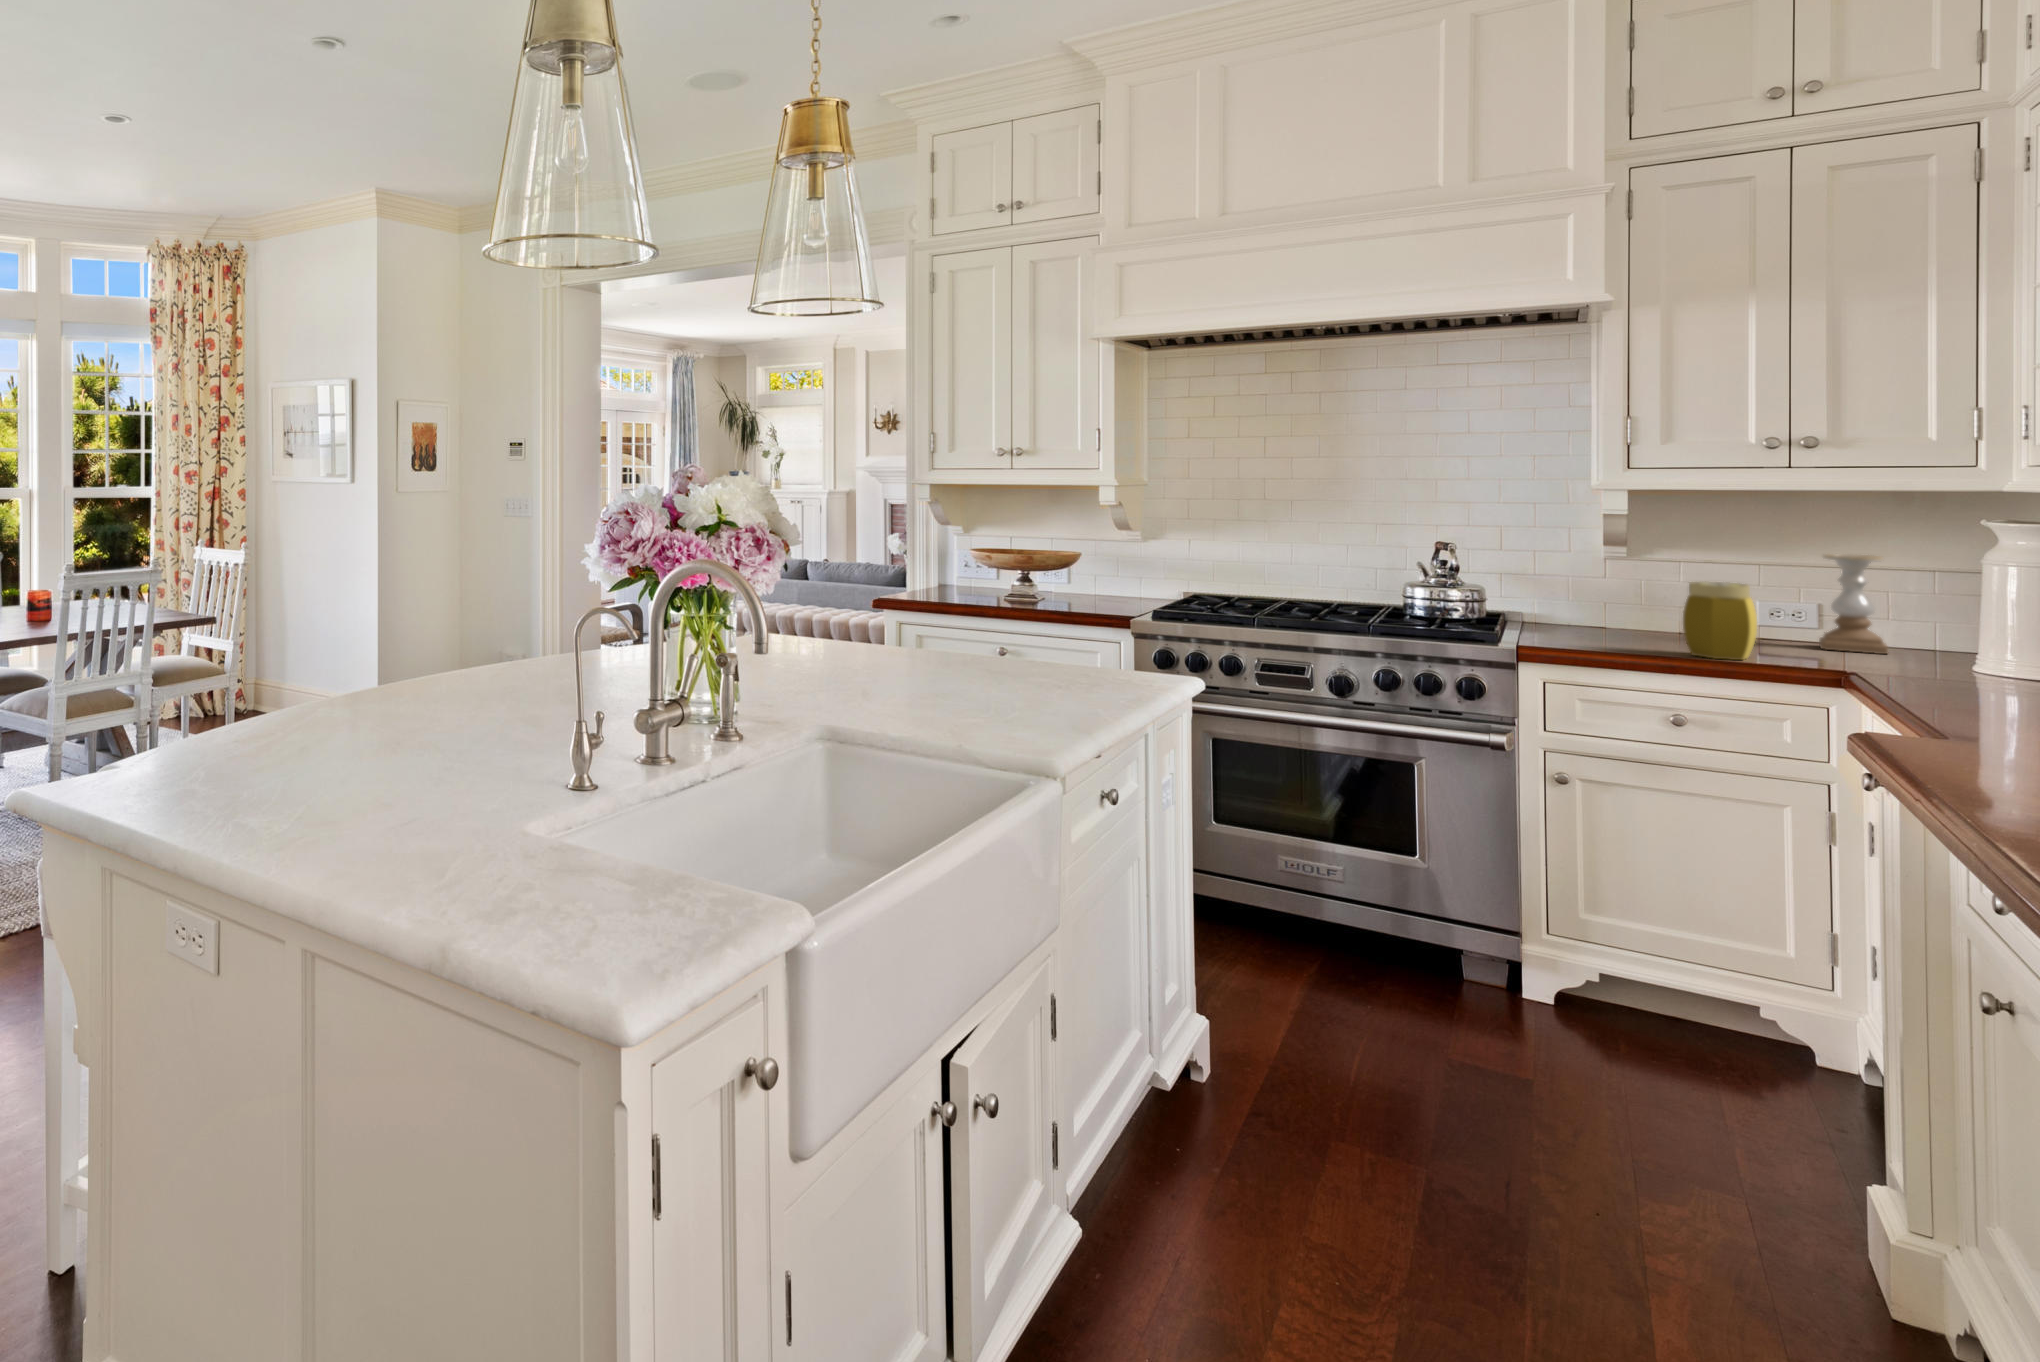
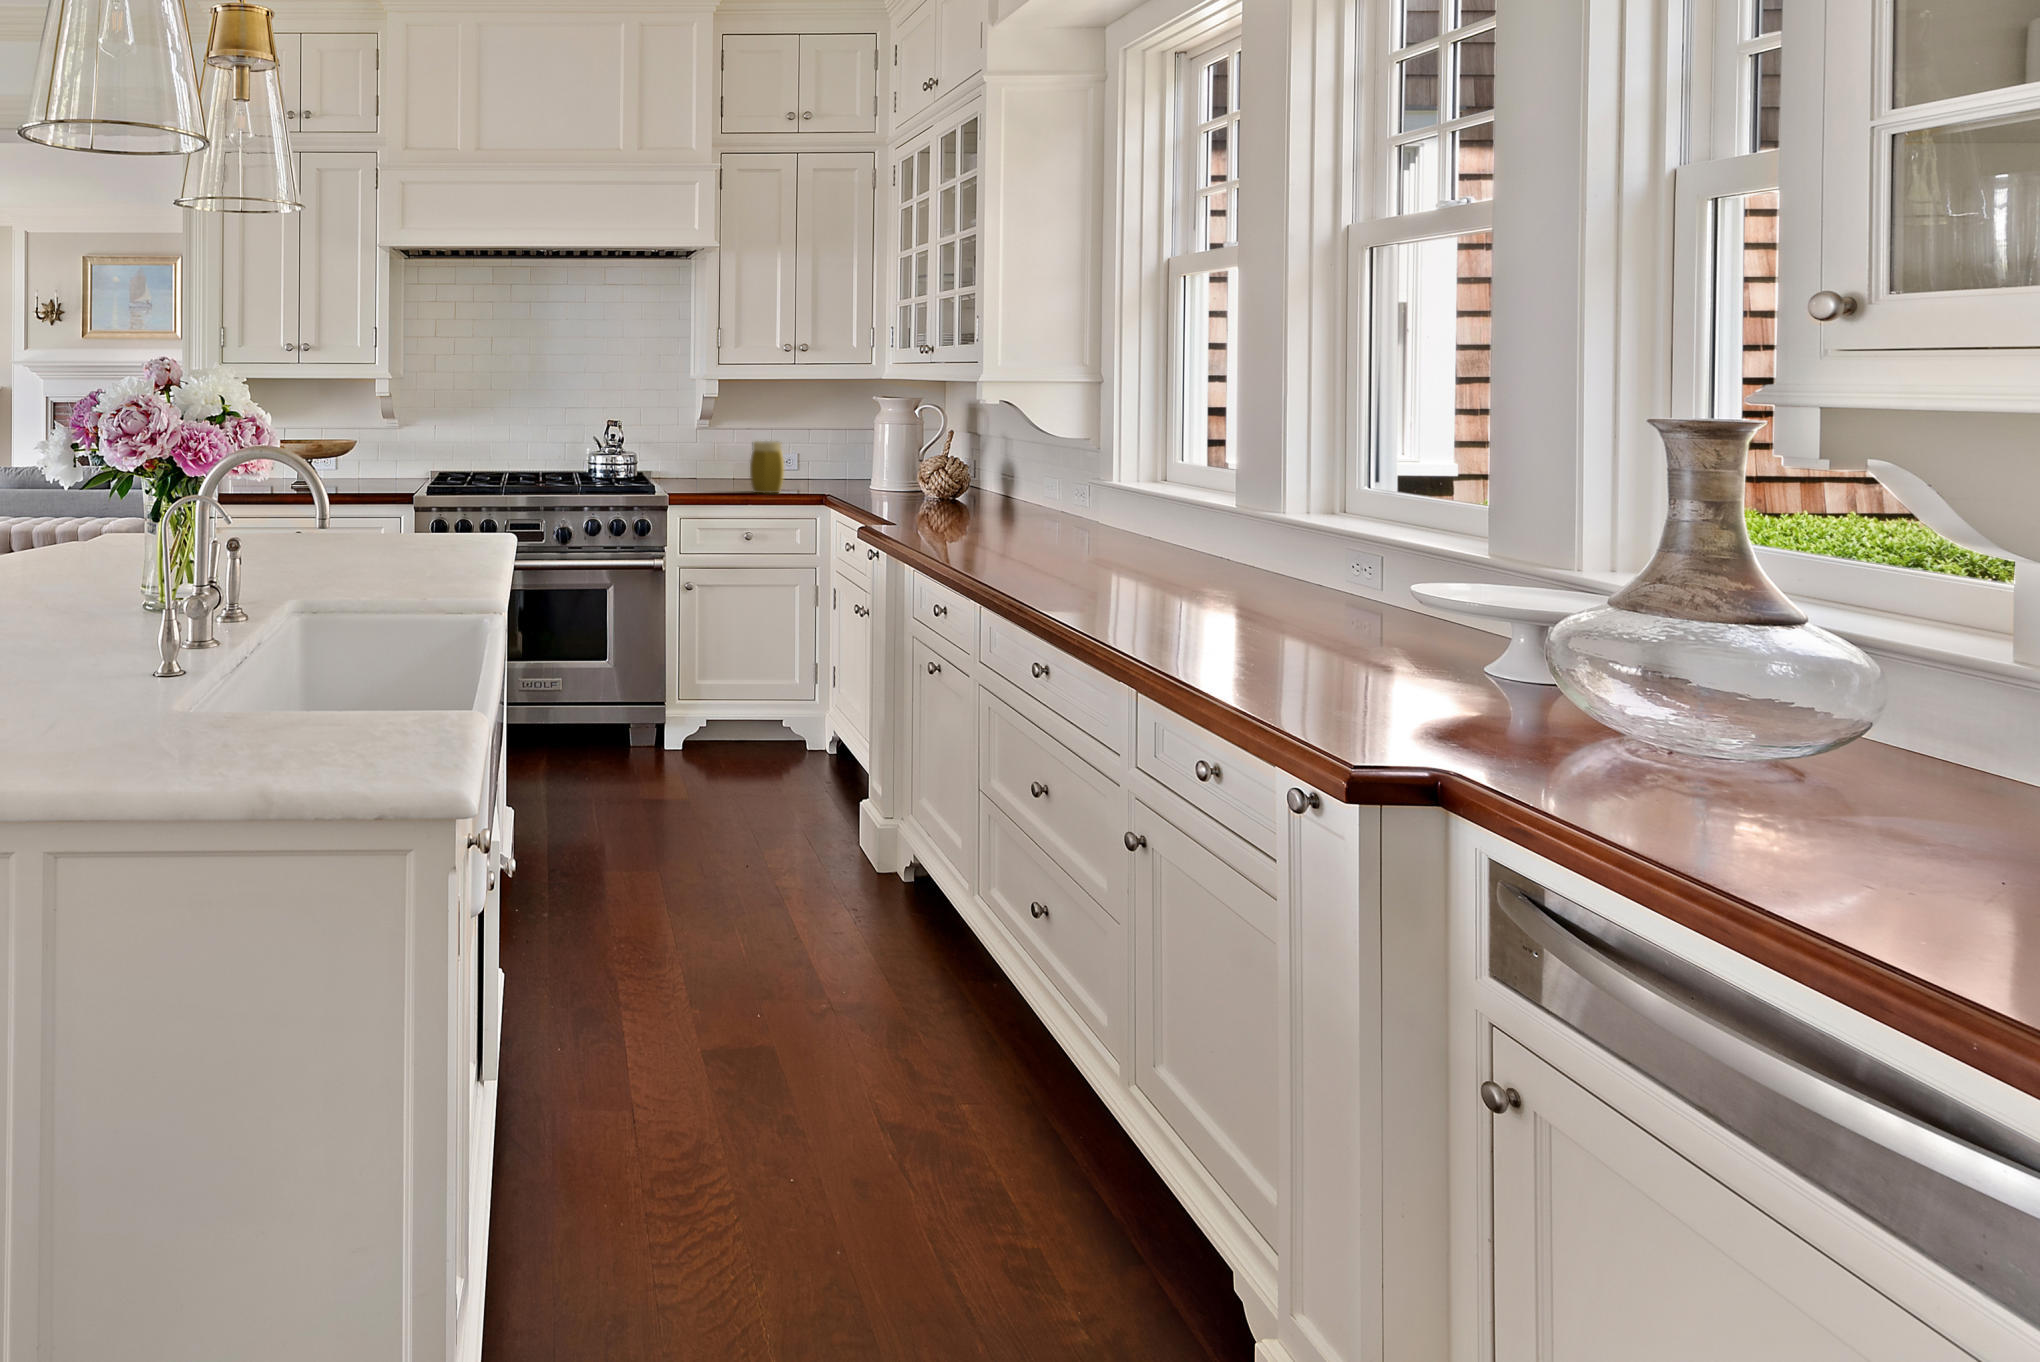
candle holder: present [1819,554,1888,654] -> none [804,421,836,484]

